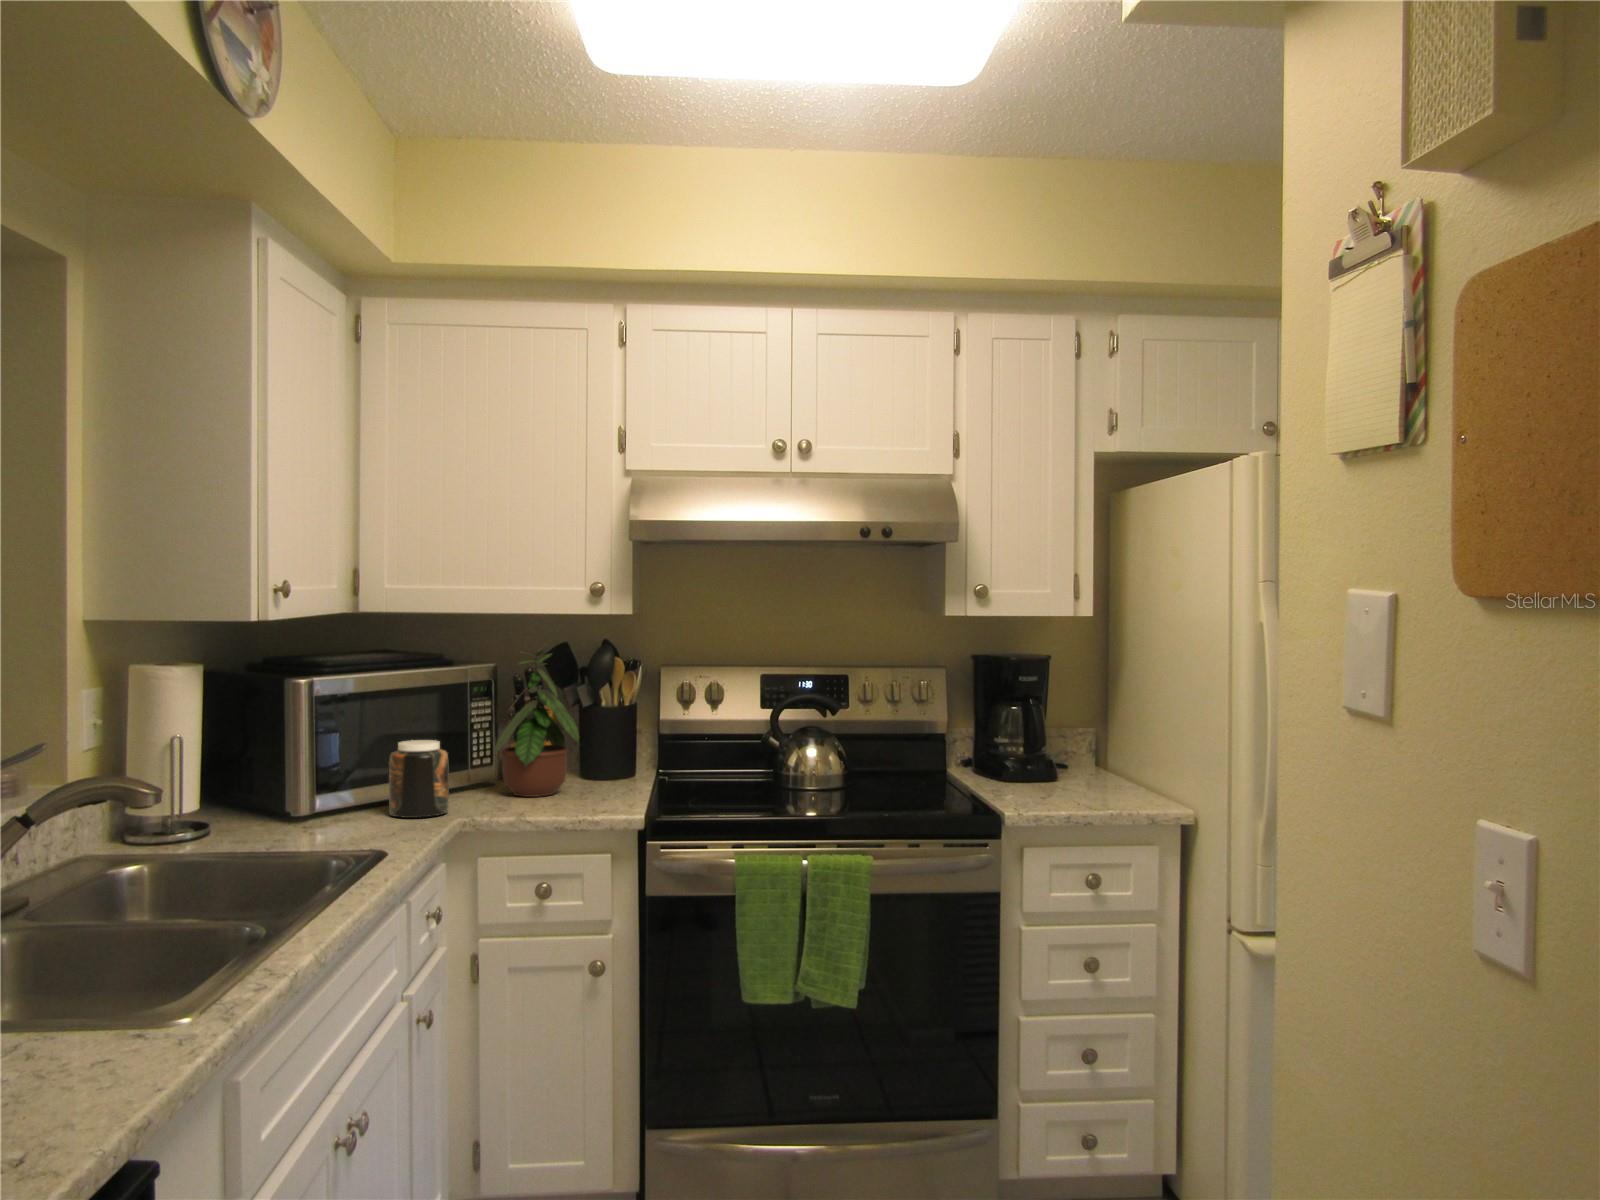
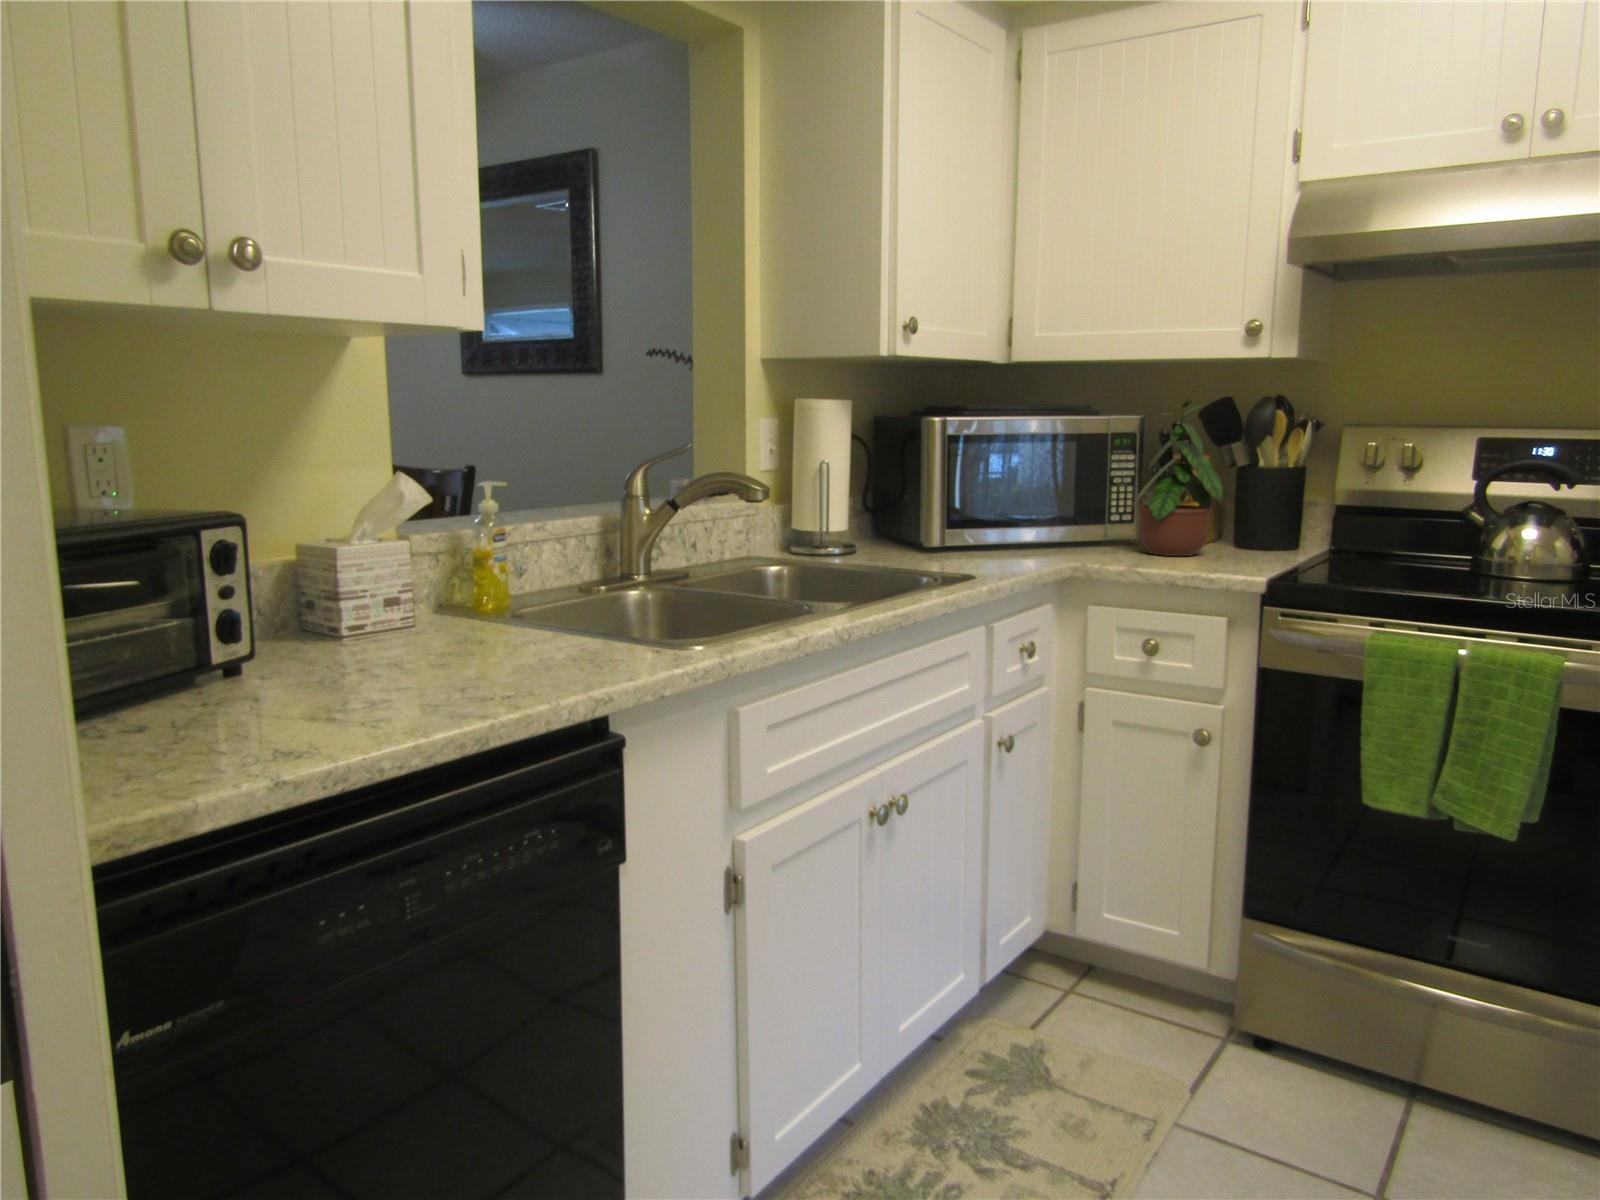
jar: present [389,740,449,818] -> none [1013,486,1071,559]

